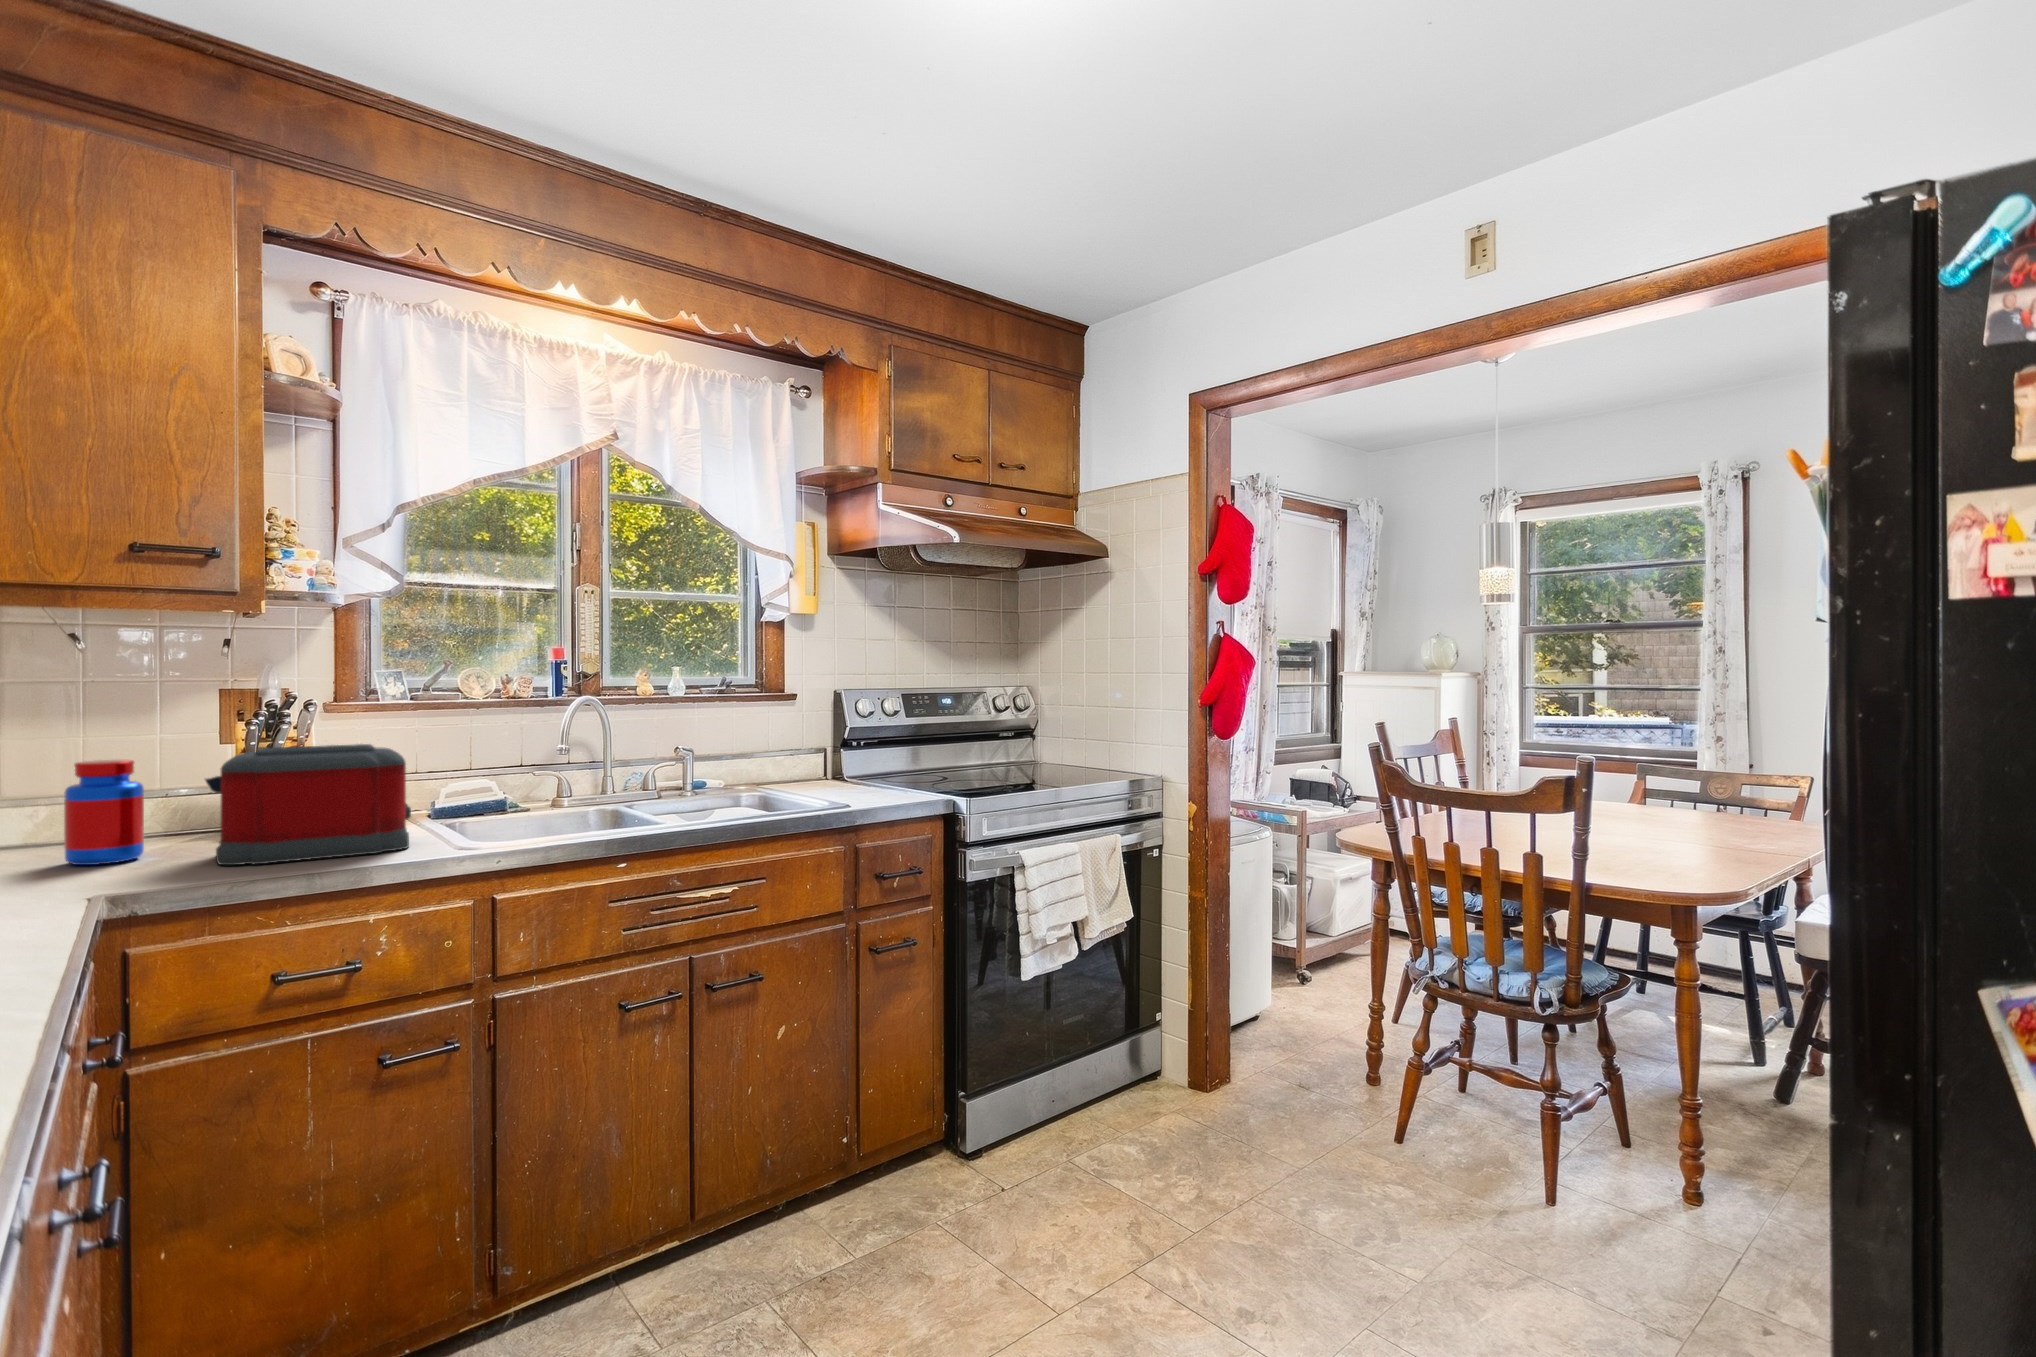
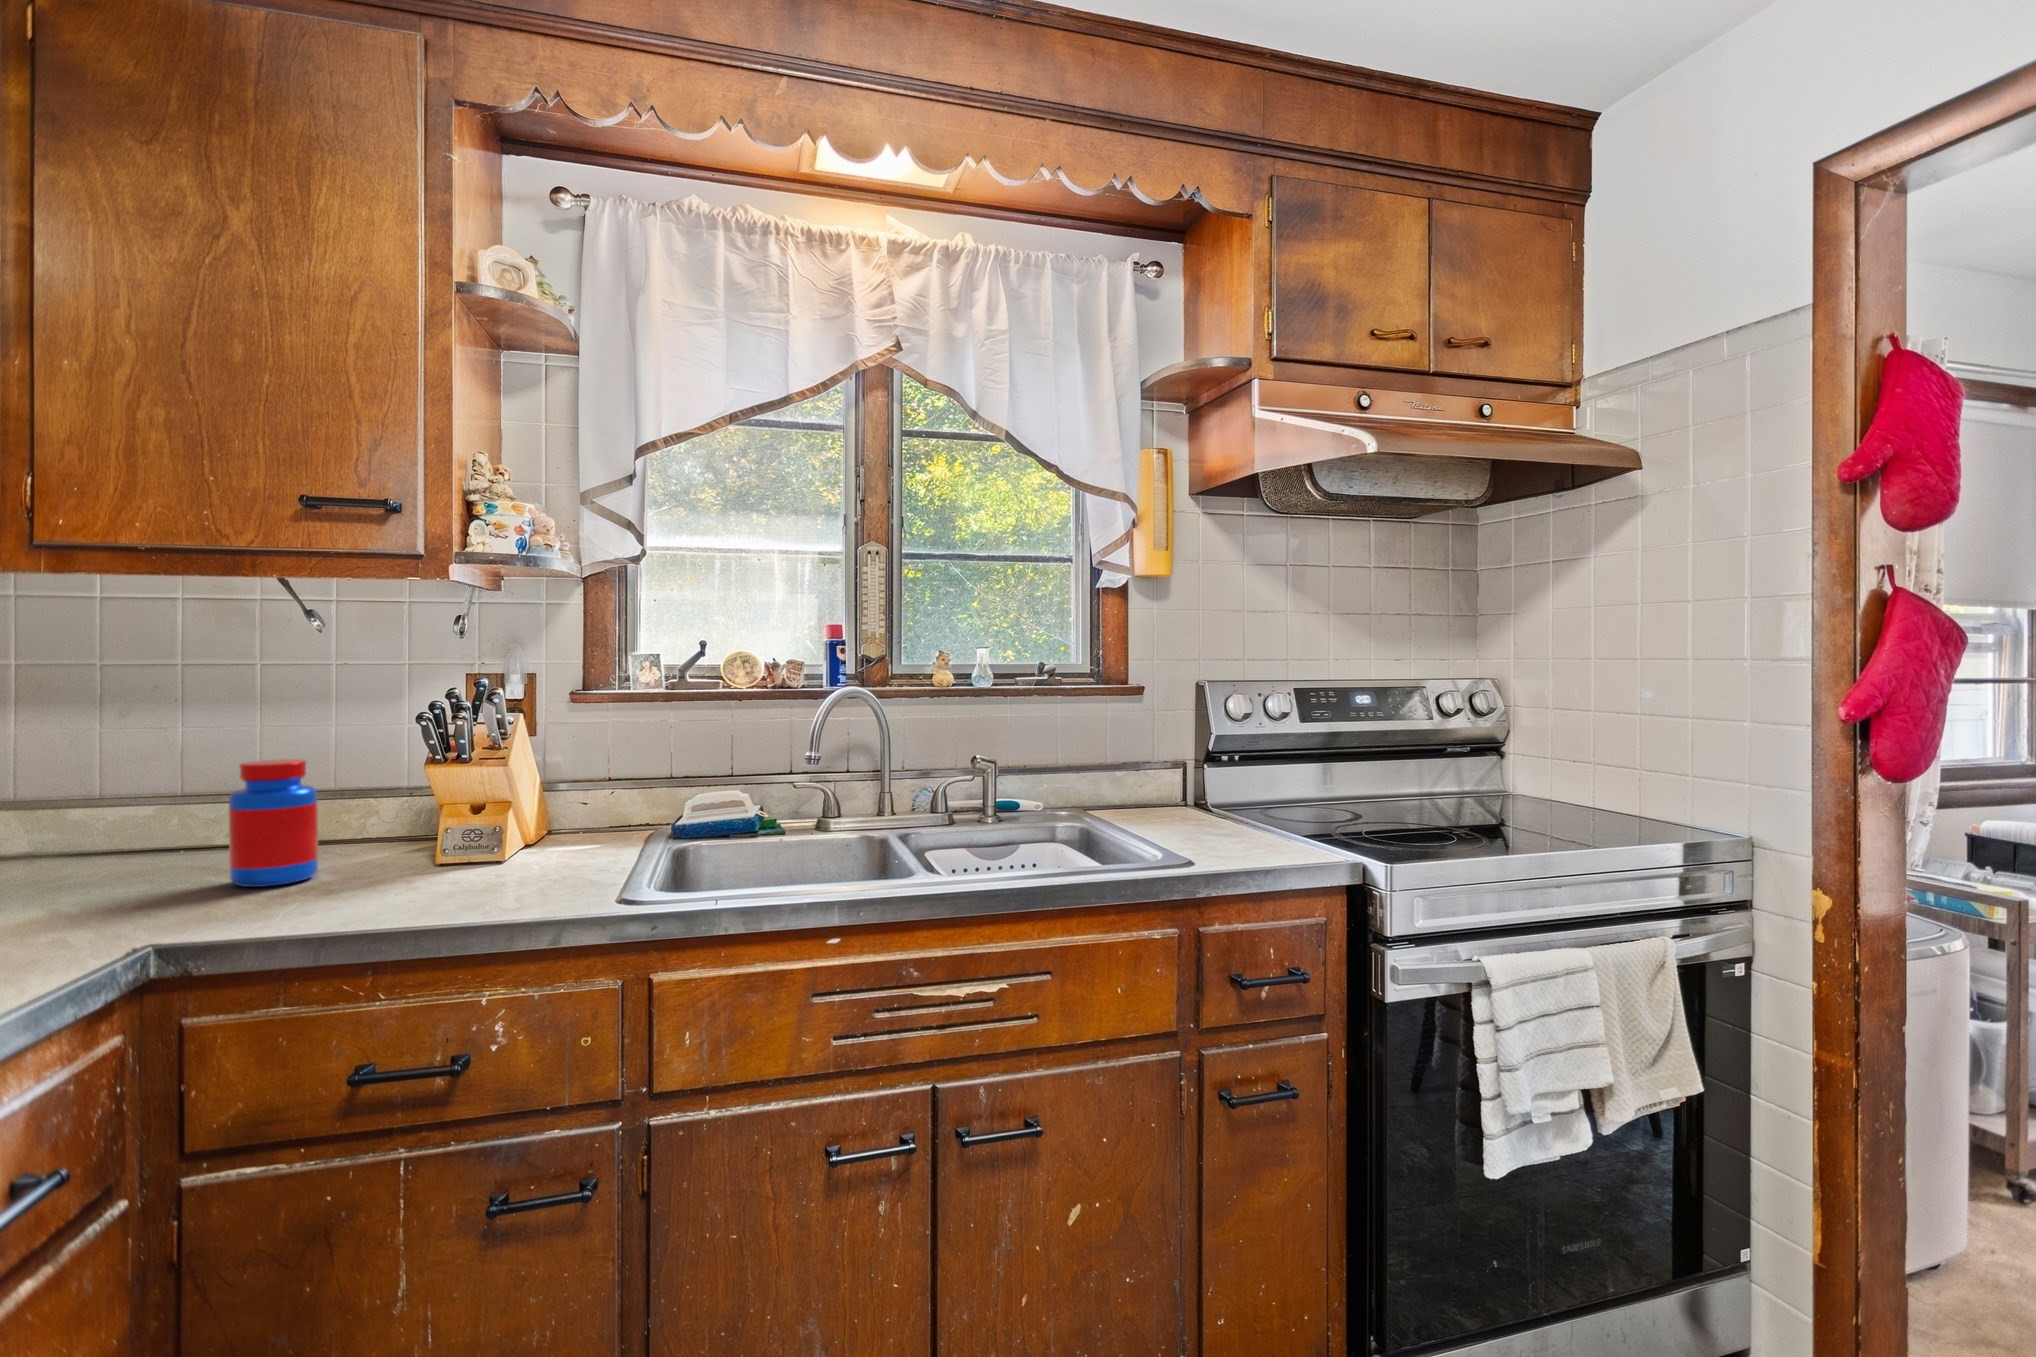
toaster: present [205,744,411,865] -> none [345,749,590,907]

